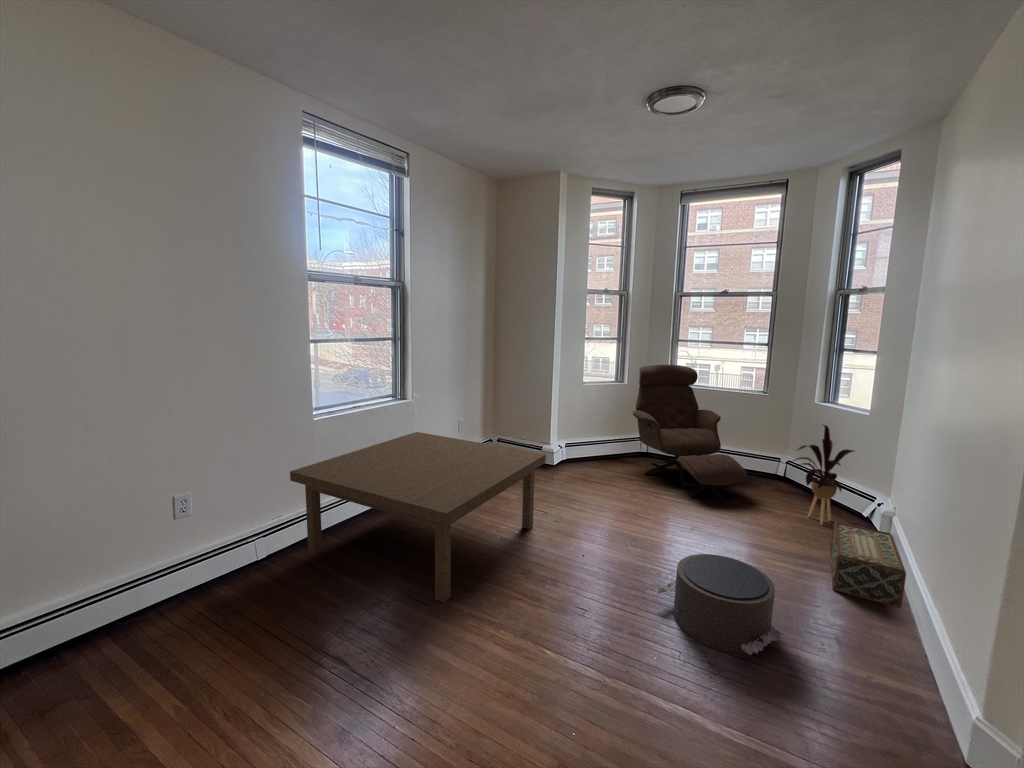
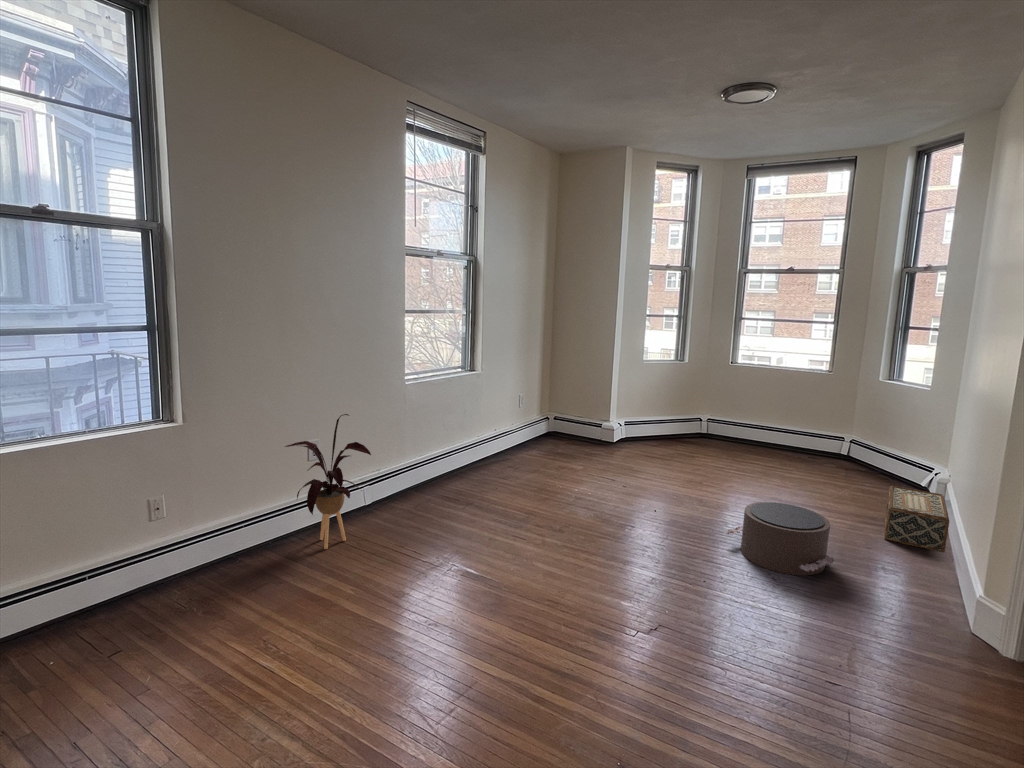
lounge chair: present [633,365,747,503] -> none [693,342,809,476]
house plant: present [793,425,853,525] -> present [285,414,371,549]
coffee table: present [290,432,546,603] -> none [391,402,617,539]

